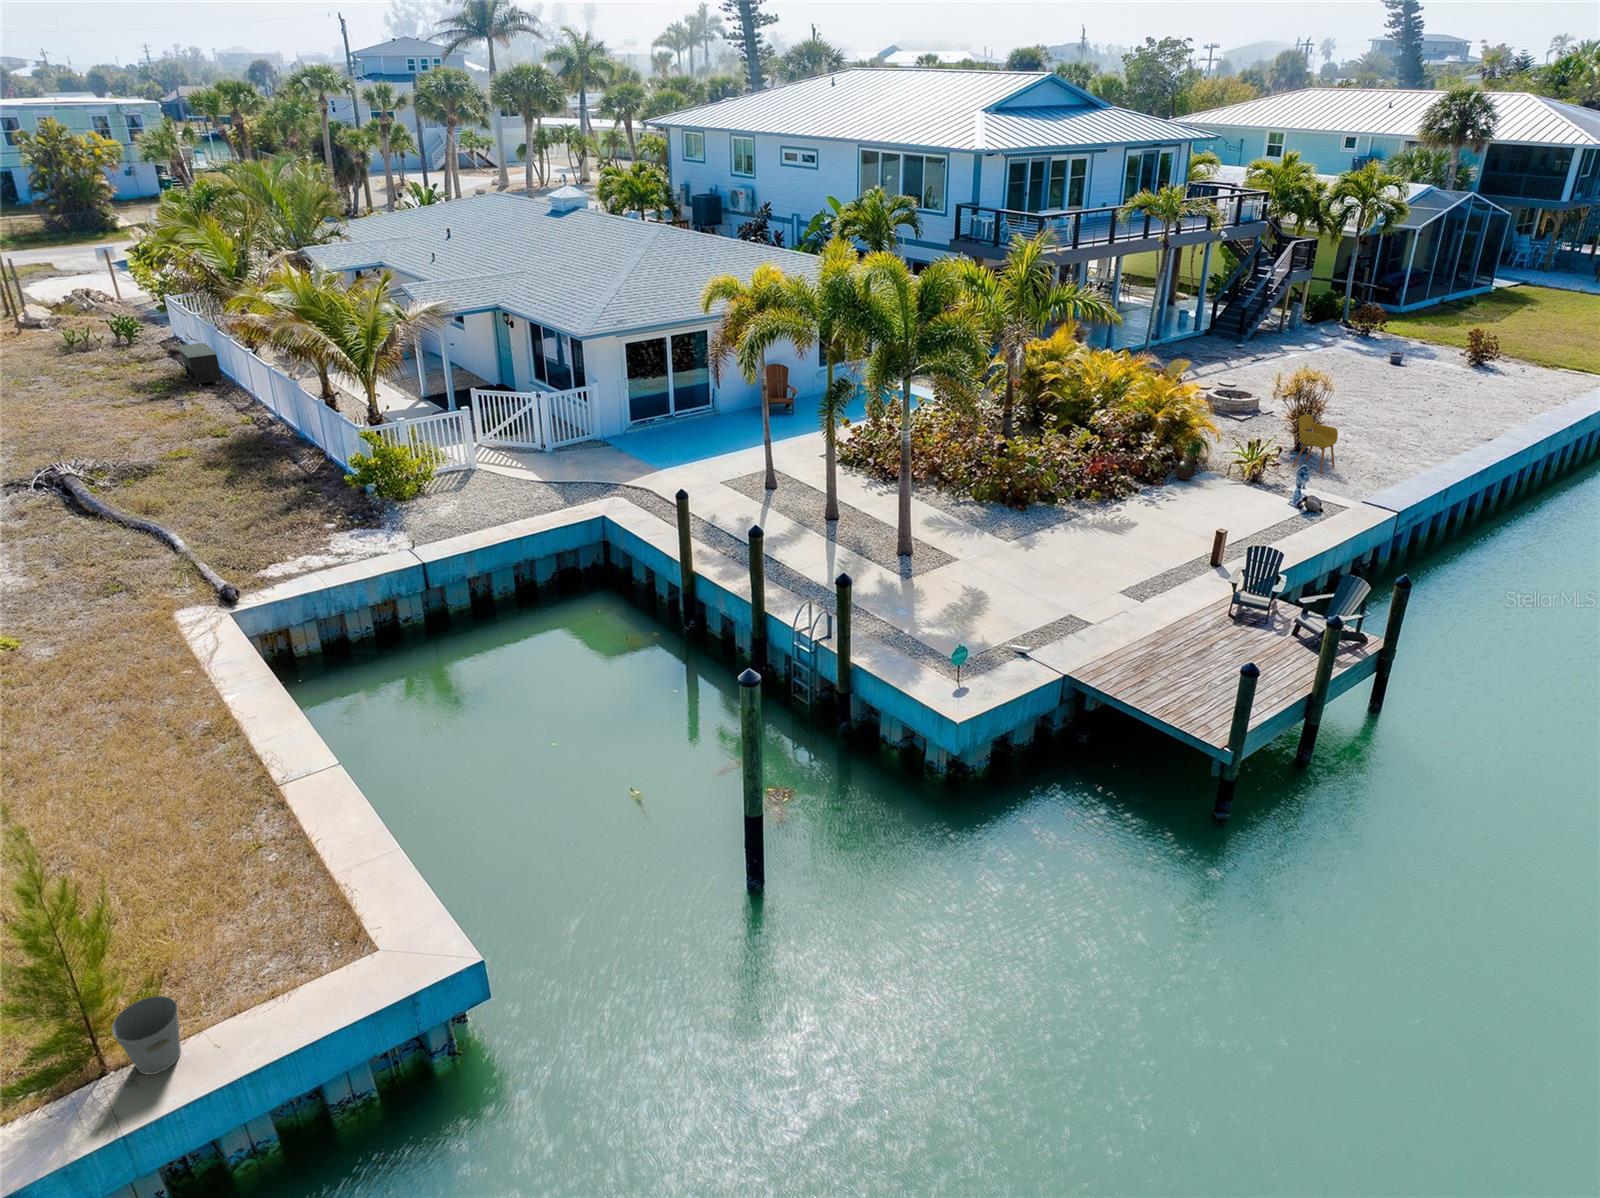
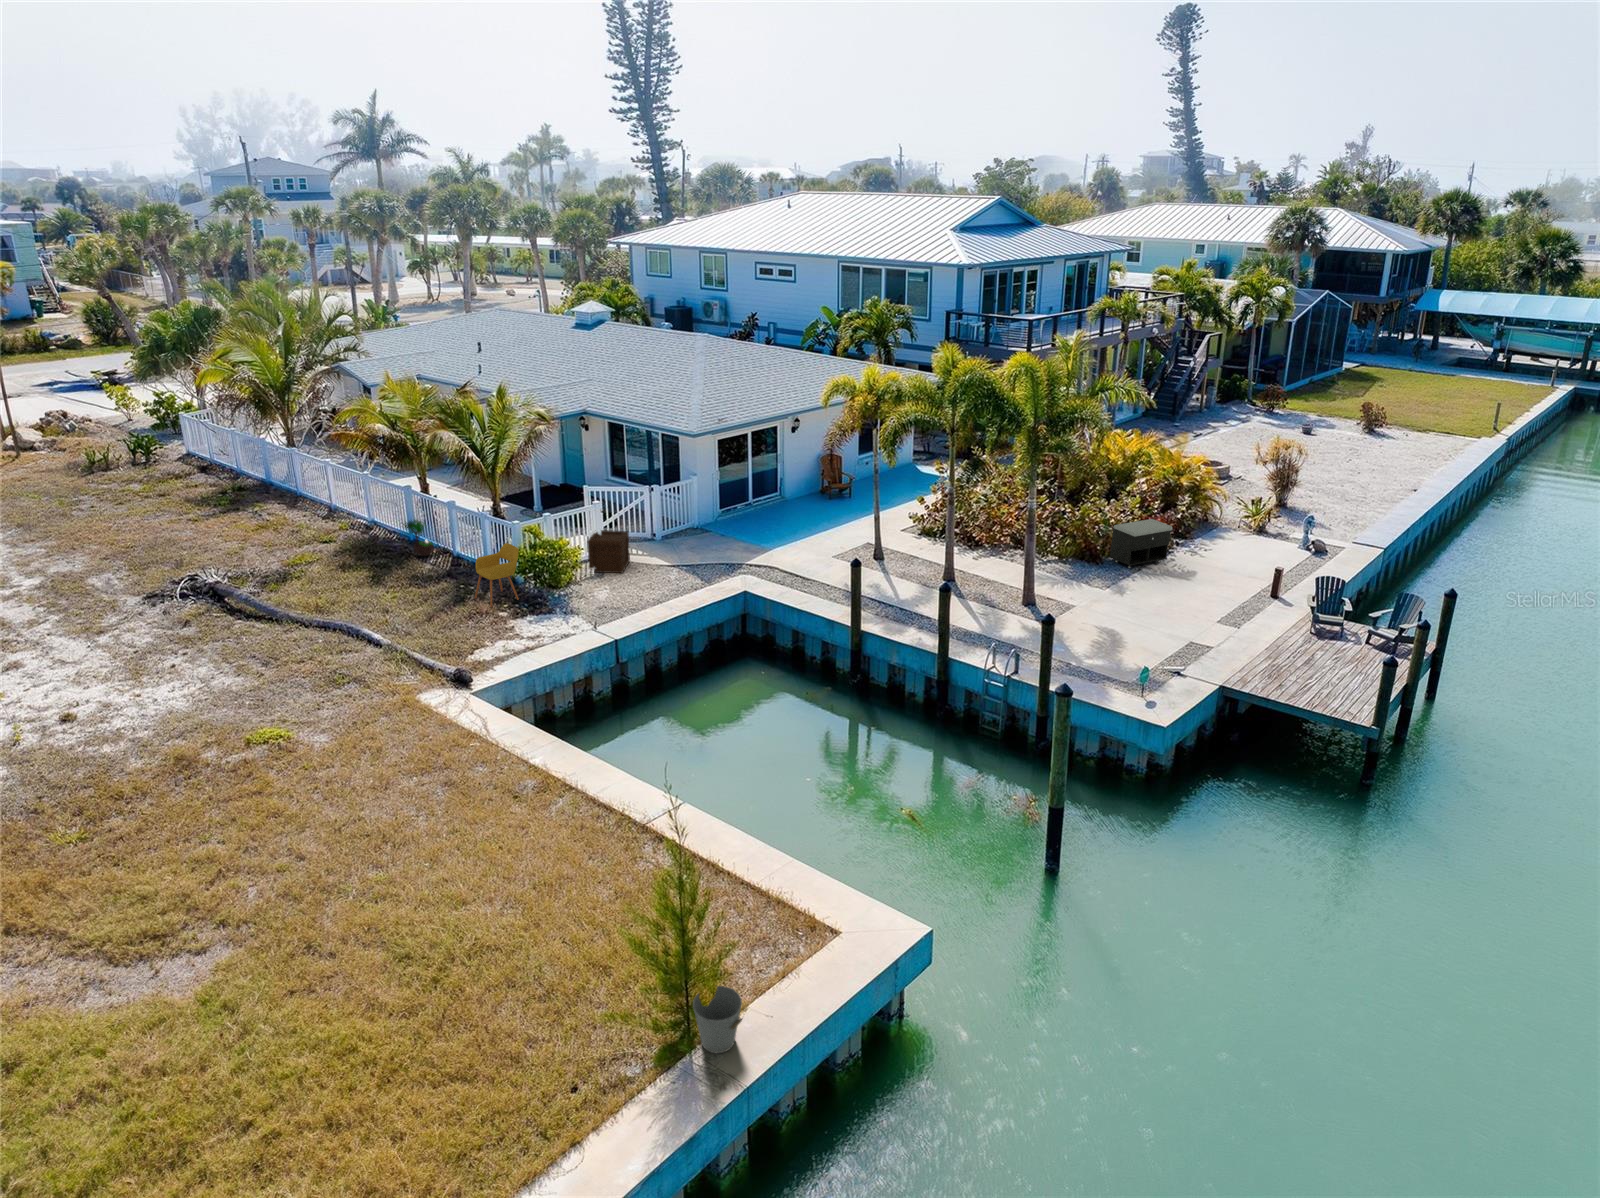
storage bench: present [178,343,222,386] -> present [1110,519,1172,568]
armchair: present [1292,414,1338,474] -> present [475,543,519,607]
wooden crate: none [449,439,504,488] -> present [587,530,630,573]
potted tree: present [1175,439,1205,480] -> present [403,520,434,556]

